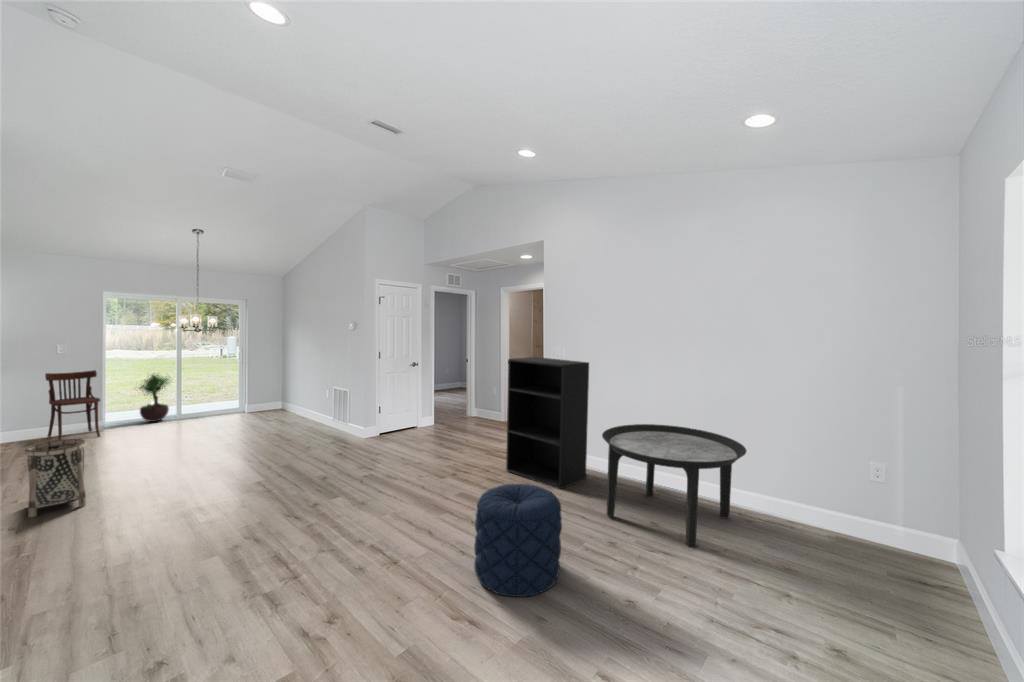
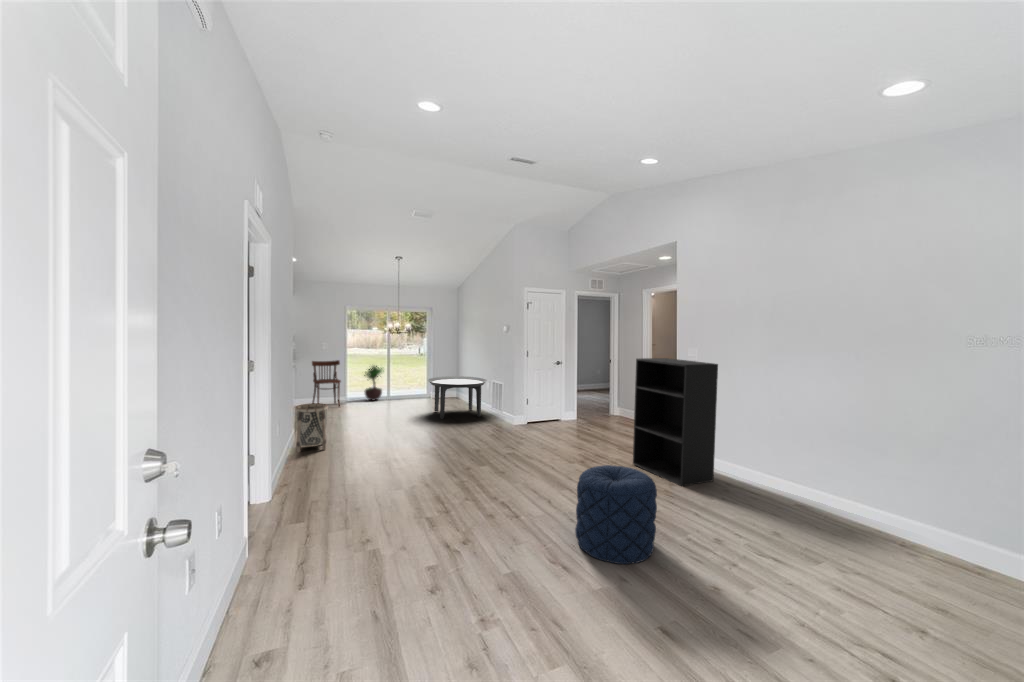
round table: present [602,424,746,547] -> present [428,376,487,419]

